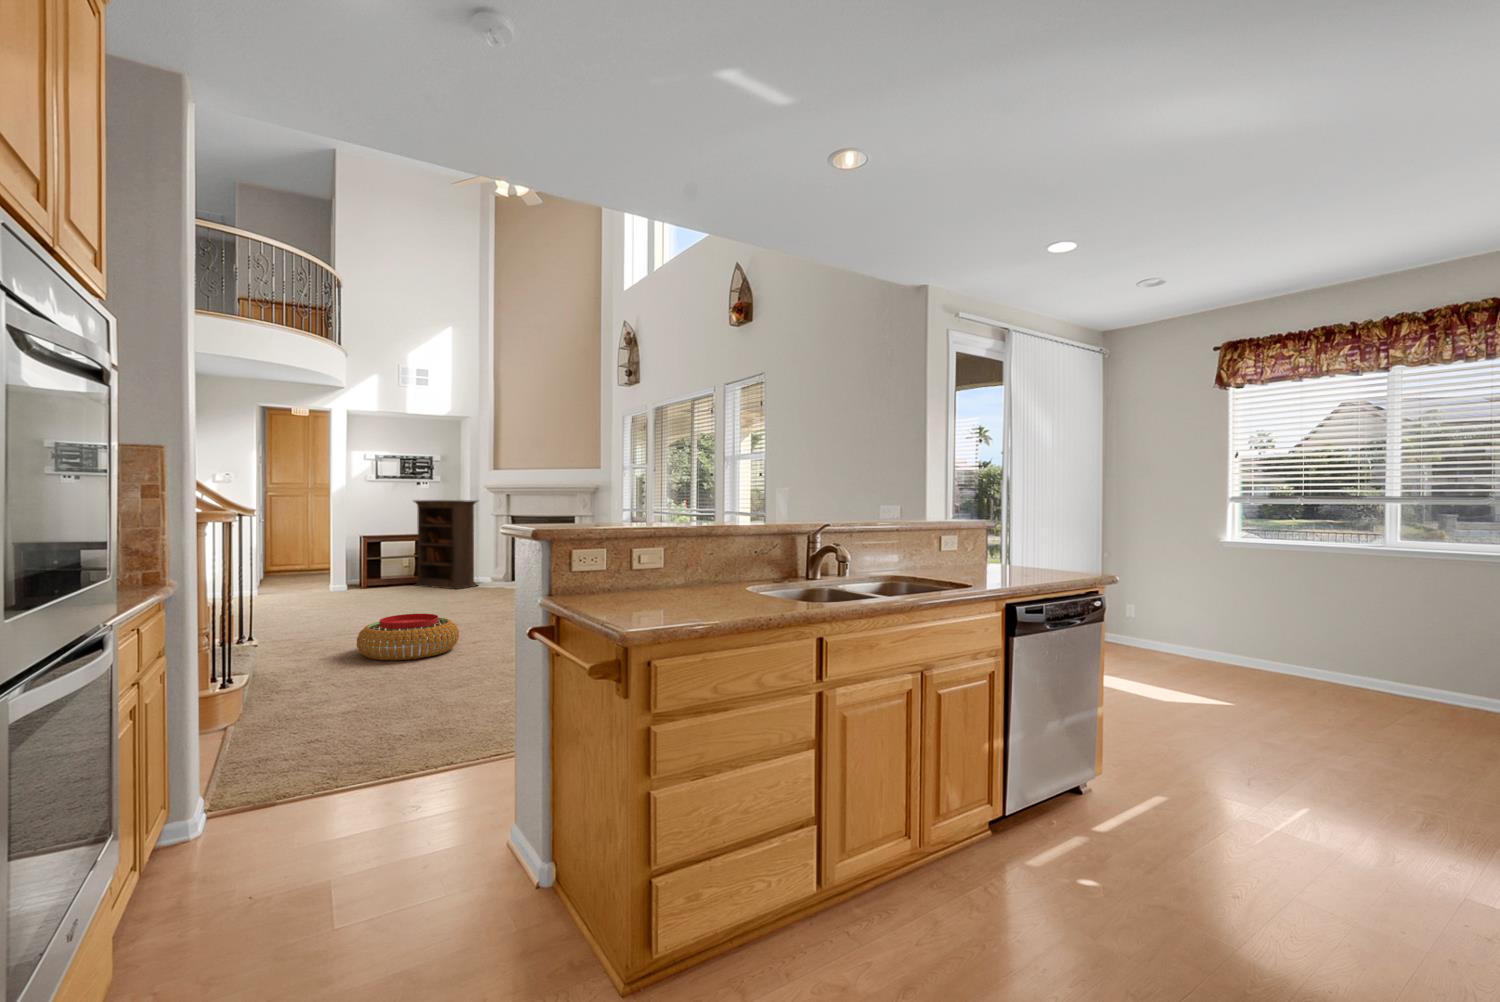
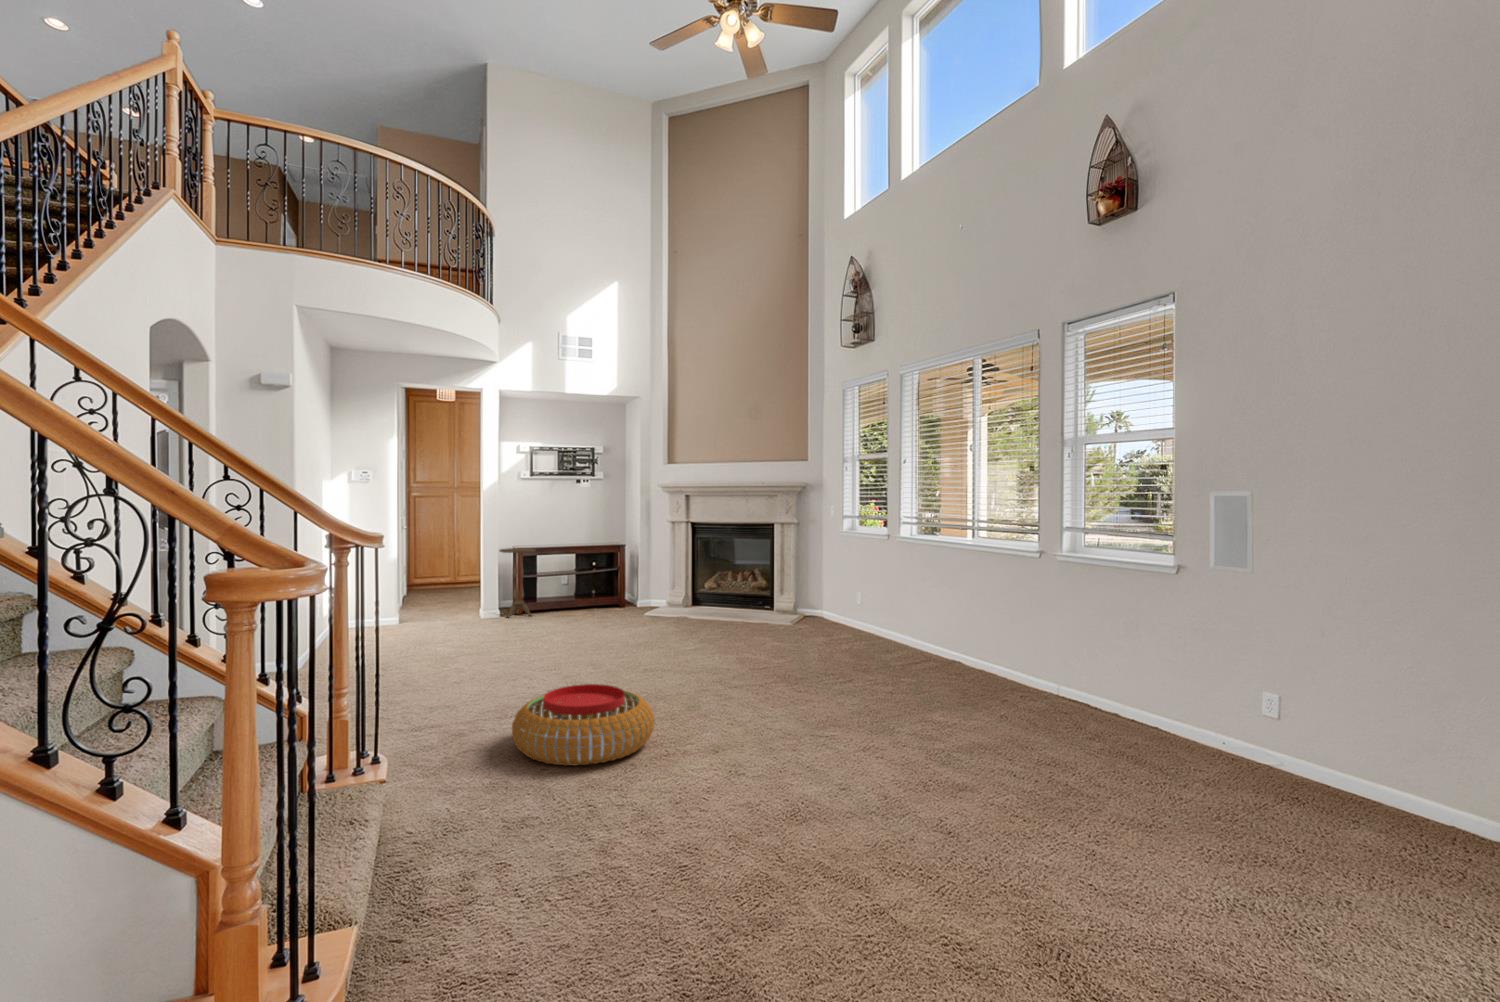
bookcase: present [414,500,477,589] -> none [572,503,654,619]
side table: none [348,536,380,591] -> present [500,548,536,618]

